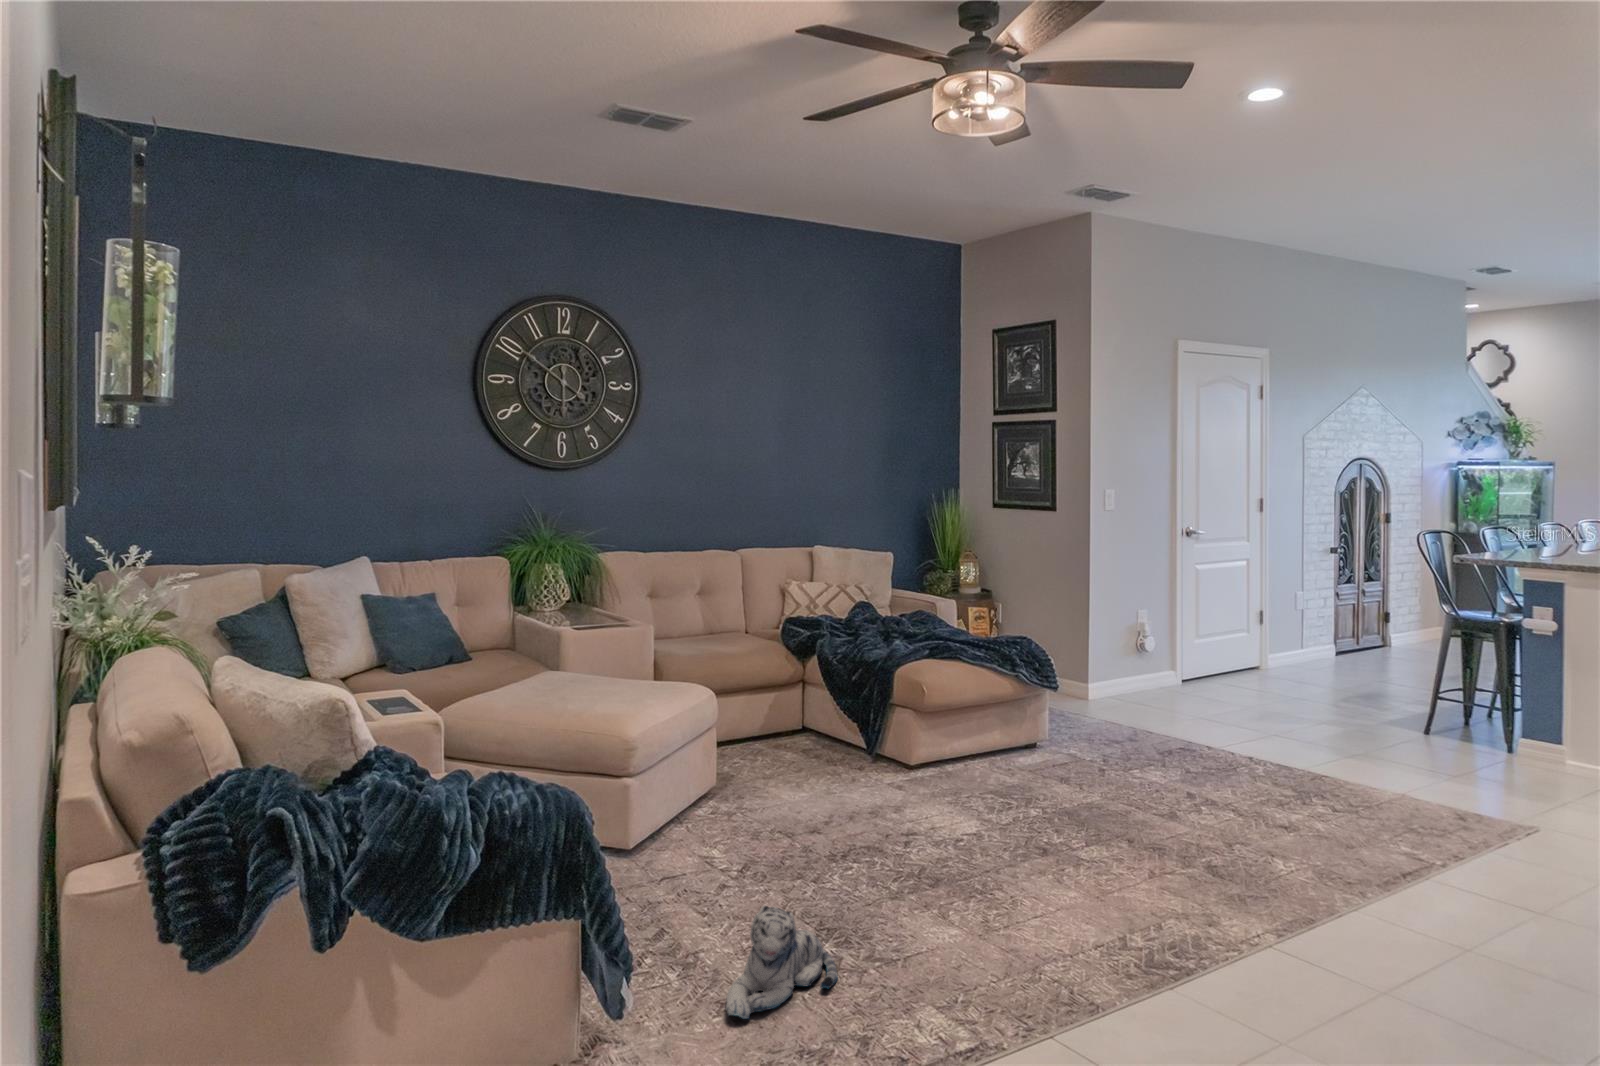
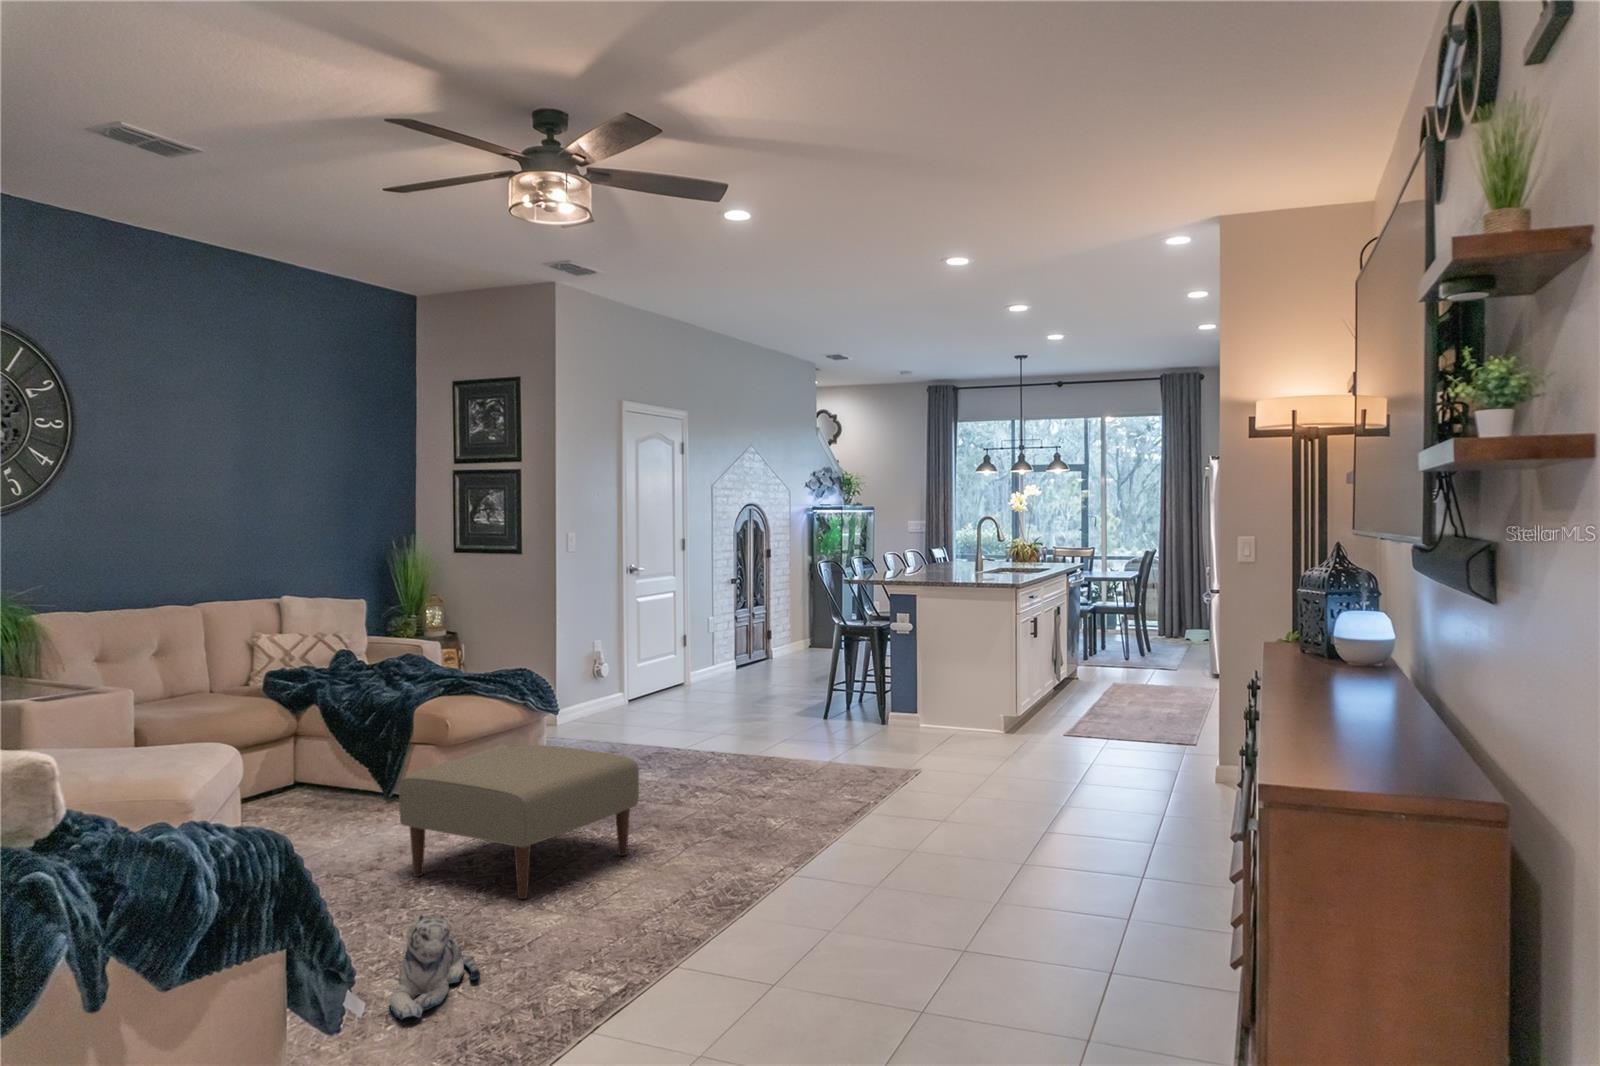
ottoman: none [833,724,1092,900] -> present [399,745,639,899]

